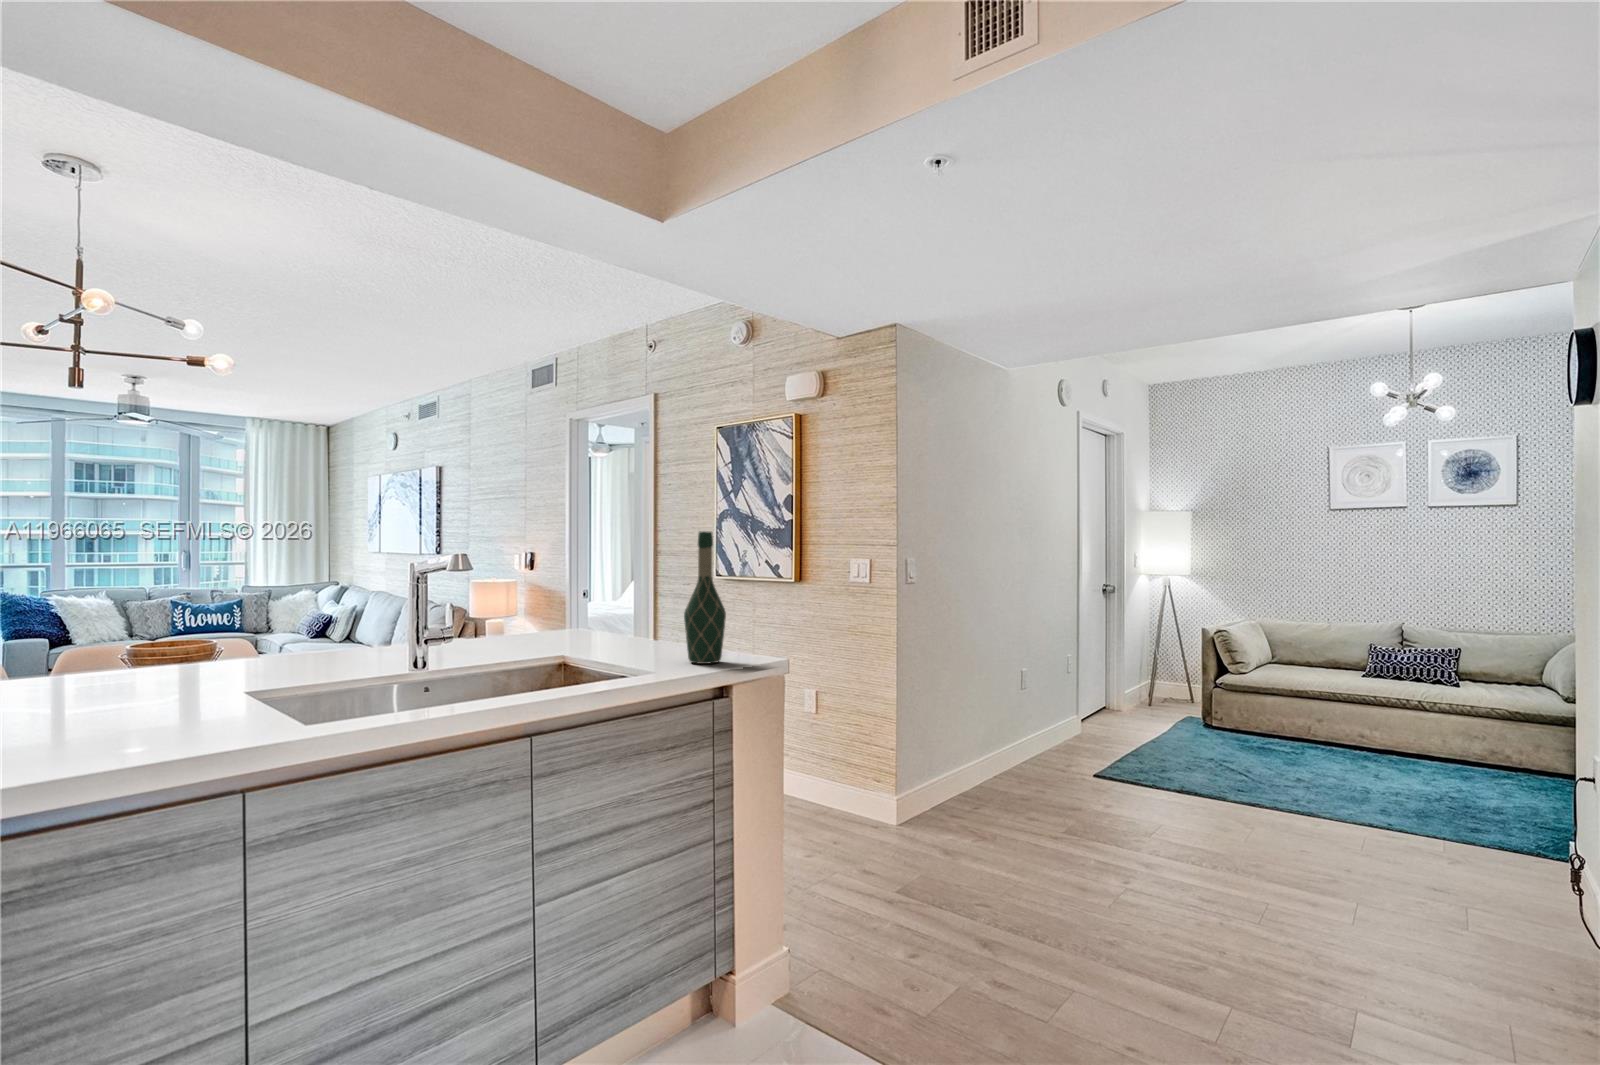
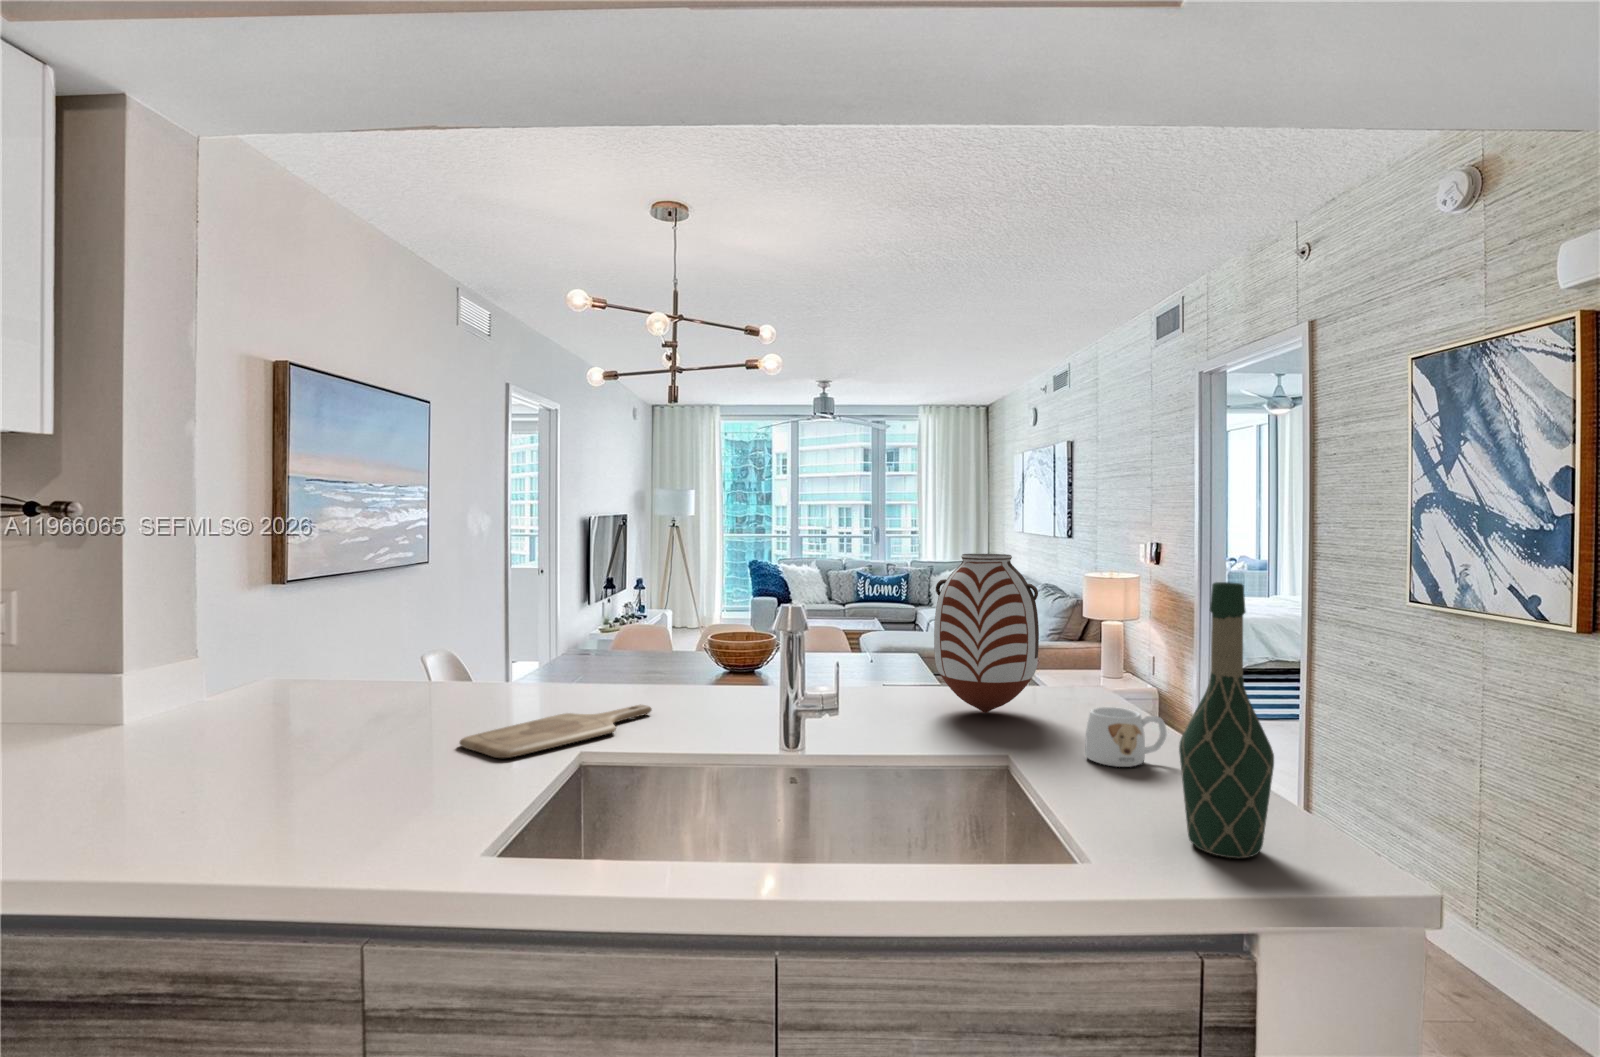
vase: none [482,534,556,644] -> present [934,554,1039,713]
mug: none [605,620,648,651] -> present [1085,707,1167,767]
cutting board: none [106,661,253,695] -> present [460,705,652,758]

